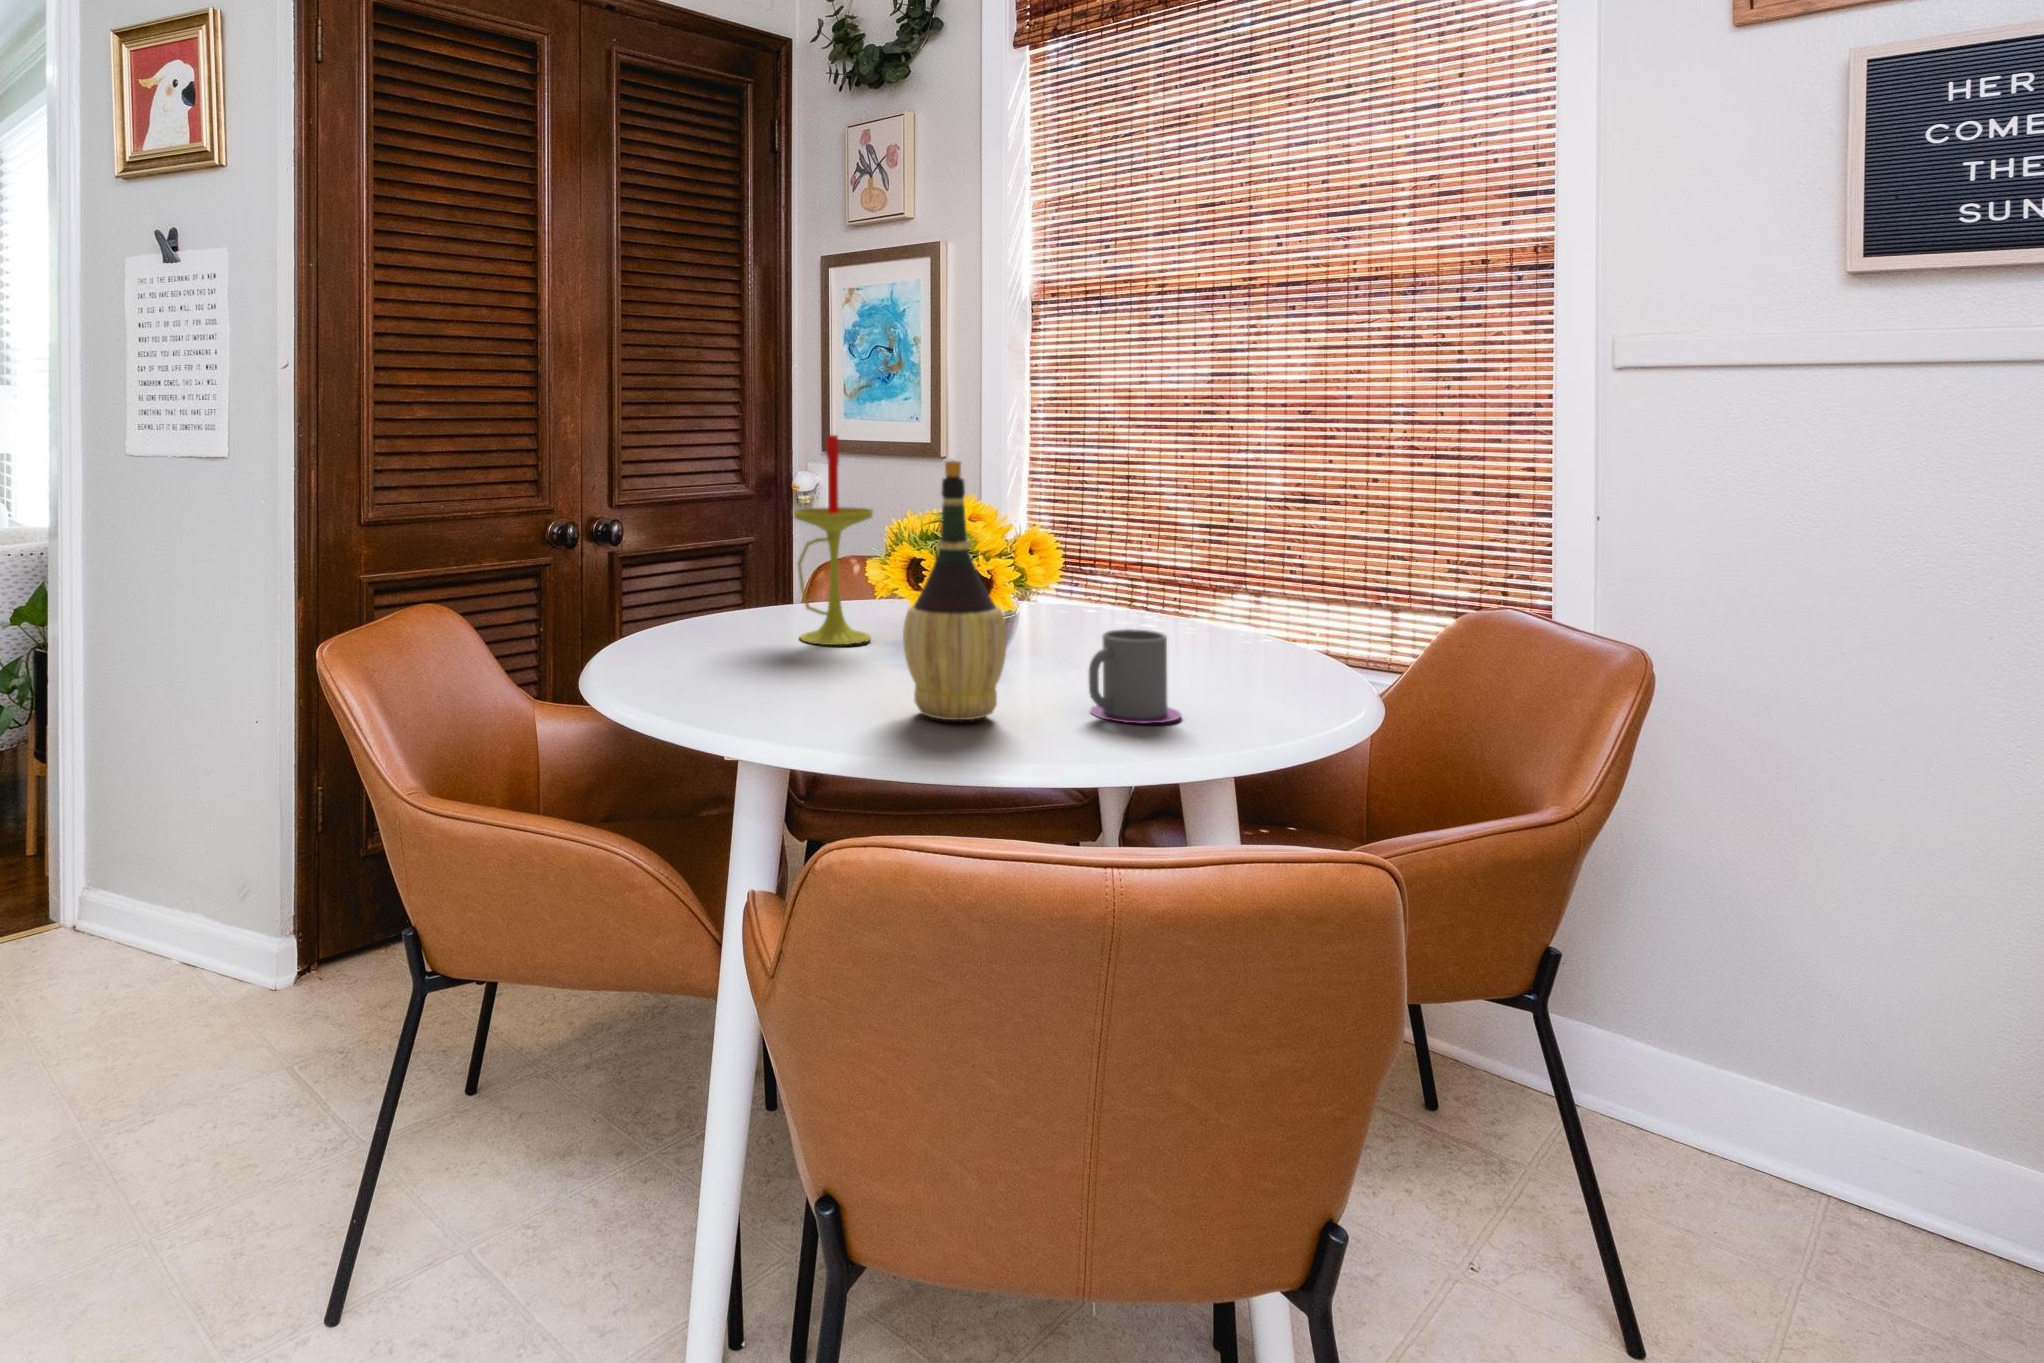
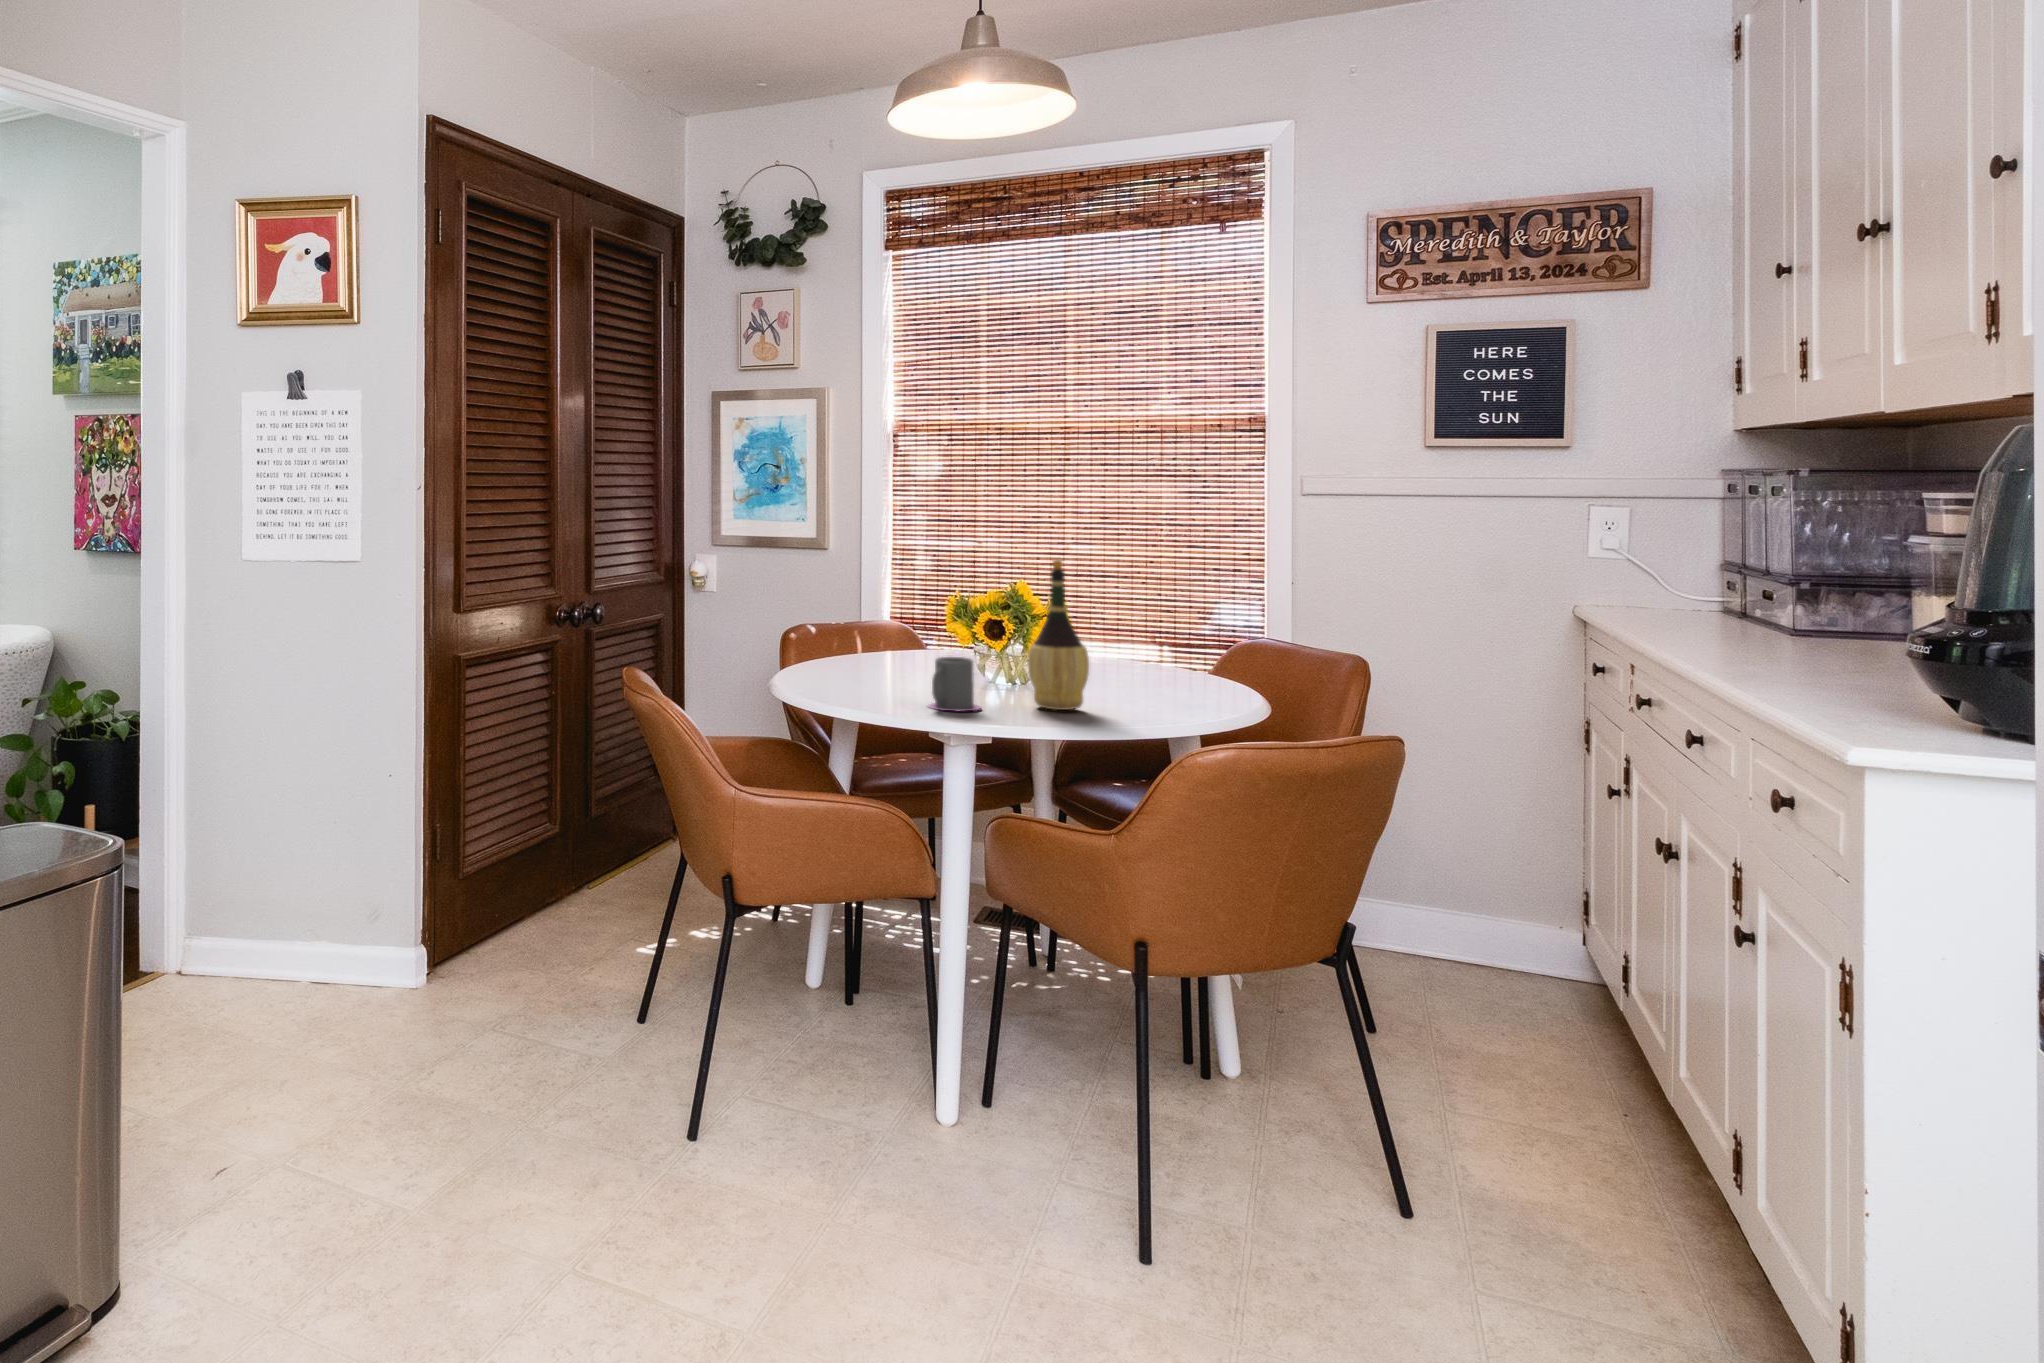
candle: present [794,435,873,645] -> none [873,536,927,678]
mug: present [1089,629,1181,723] -> present [929,657,981,712]

